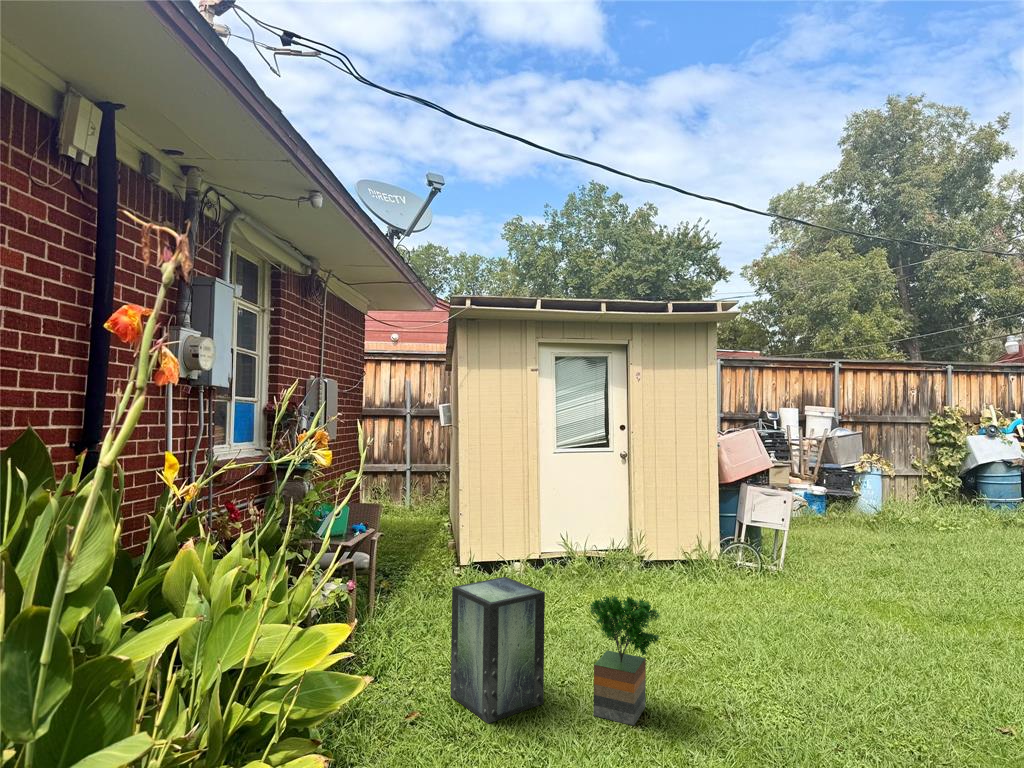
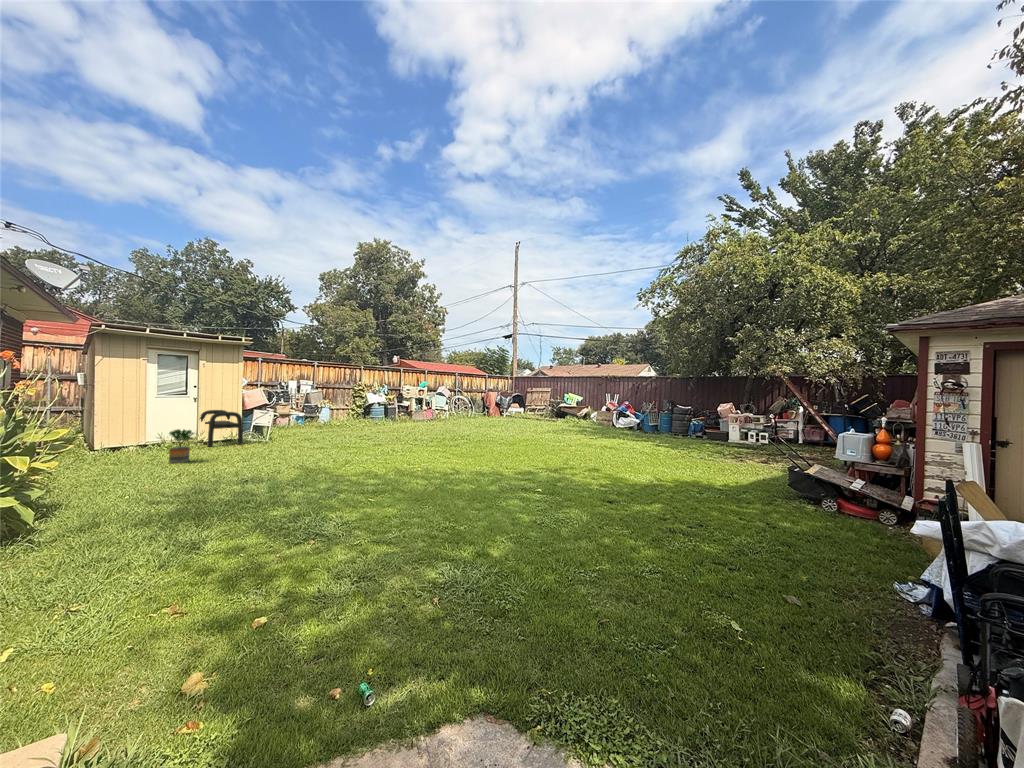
bench: none [632,489,743,601] -> present [200,410,243,447]
storage box: present [451,577,545,723] -> none [108,429,150,468]

